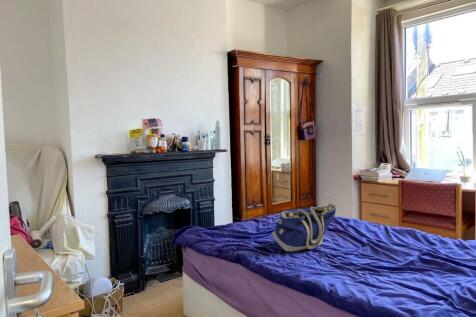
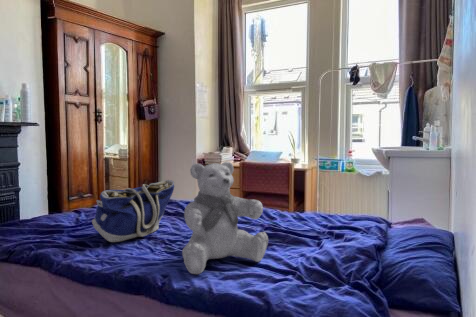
teddy bear: none [345,196,423,287] -> present [182,162,268,274]

